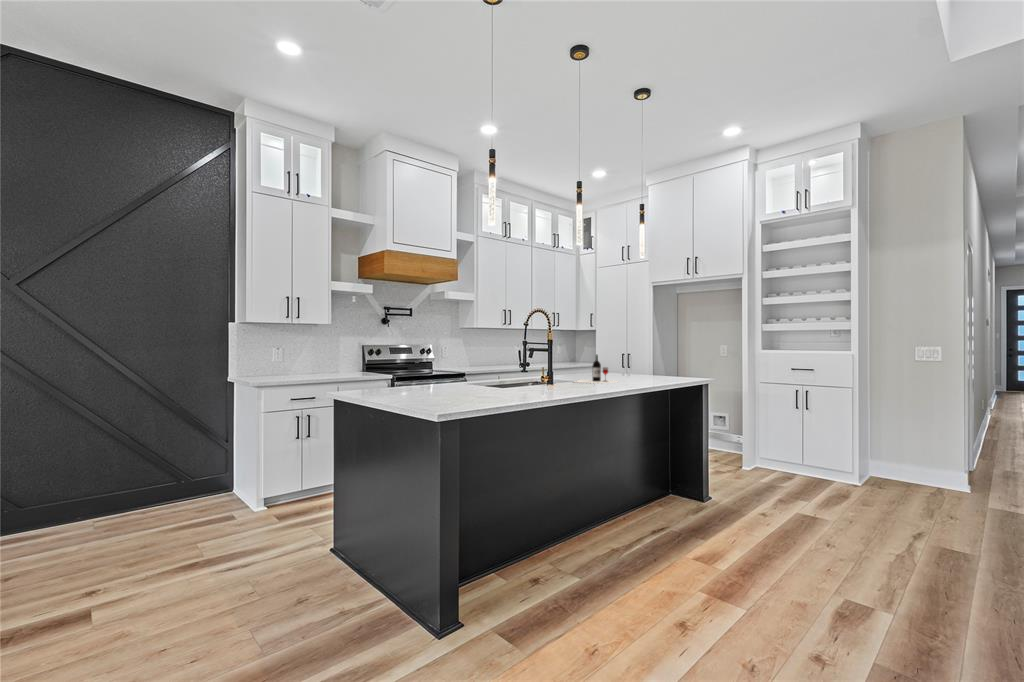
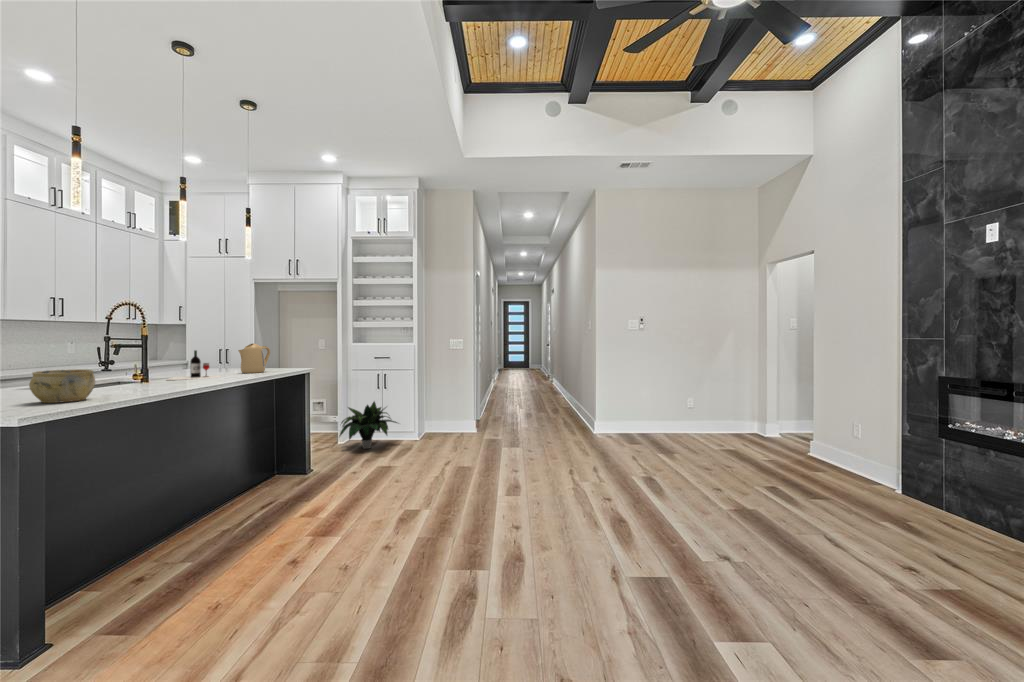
kettle: none [634,349,666,380] -> present [238,343,270,373]
ceramic bowl: none [472,368,513,398] -> present [29,369,95,403]
potted plant: none [742,425,831,486] -> present [339,402,397,449]

